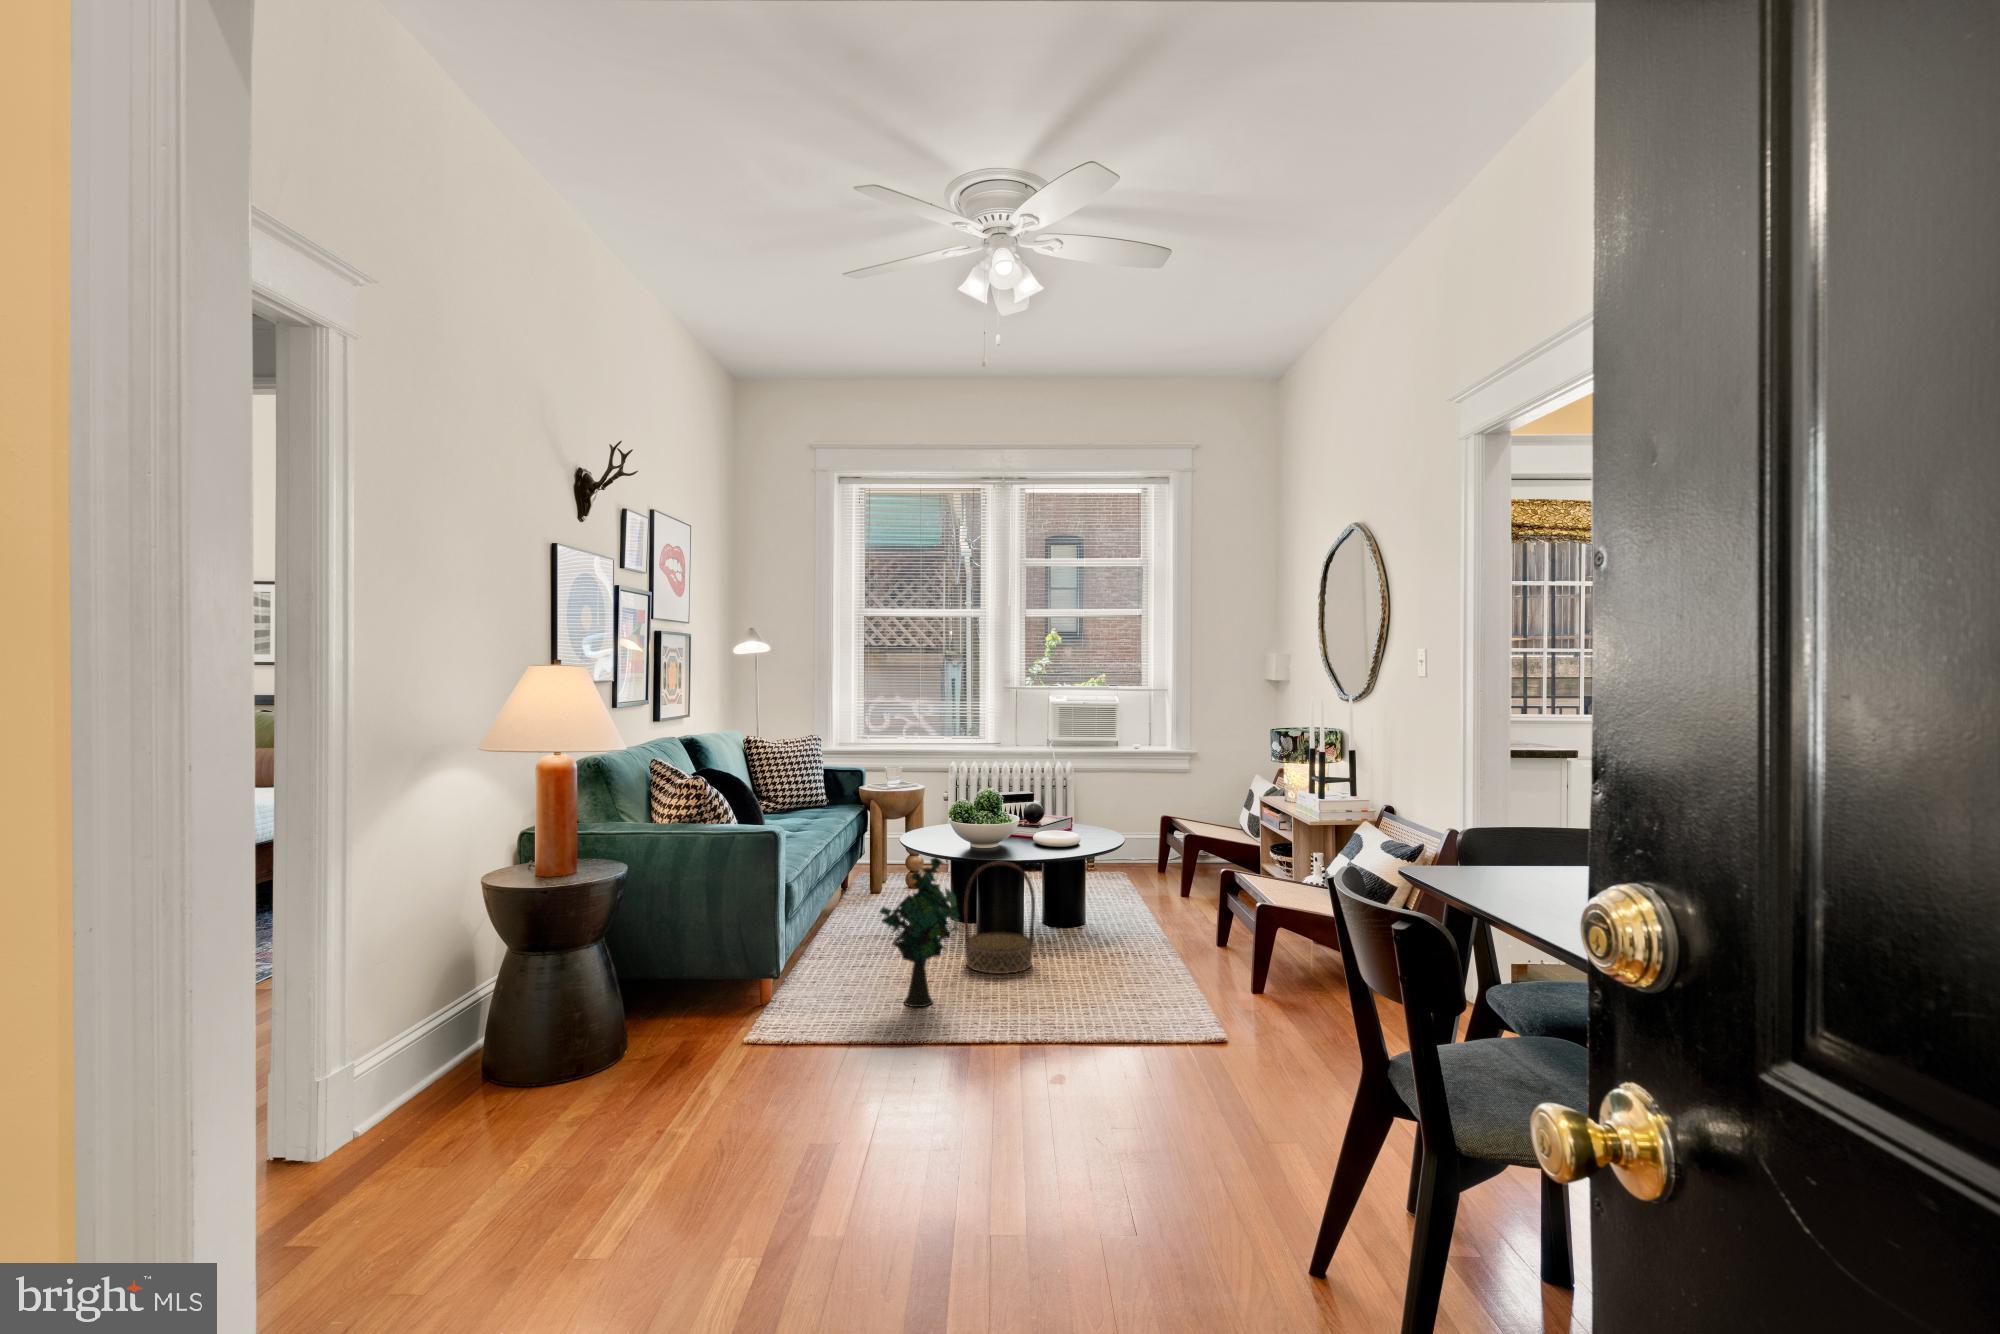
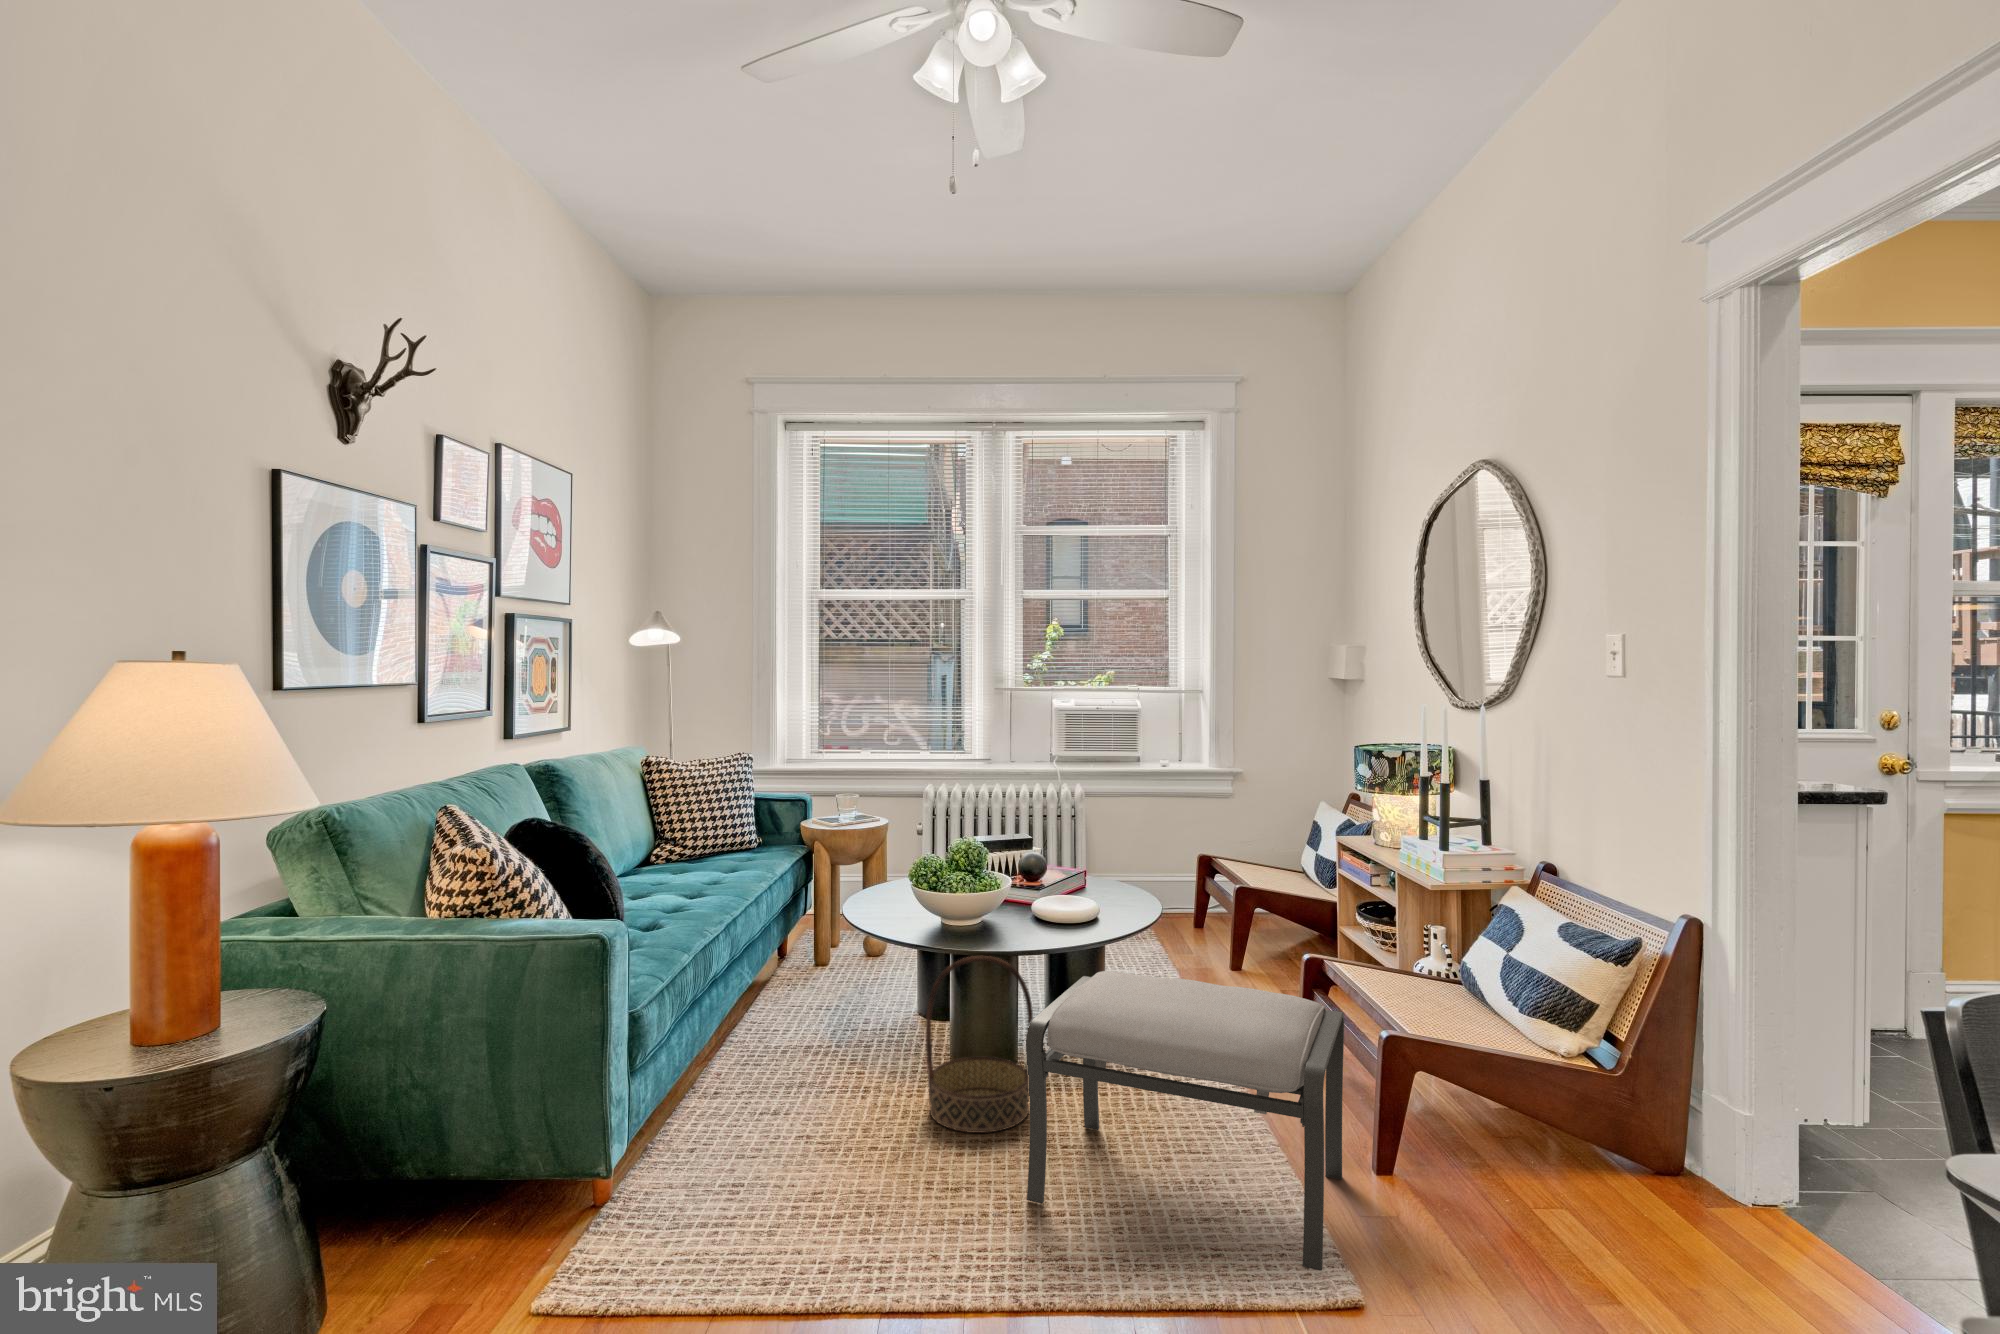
decorative plant: present [880,858,959,1007] -> none [779,967,916,1216]
ottoman: none [1031,868,1231,1028] -> present [1026,971,1344,1270]

